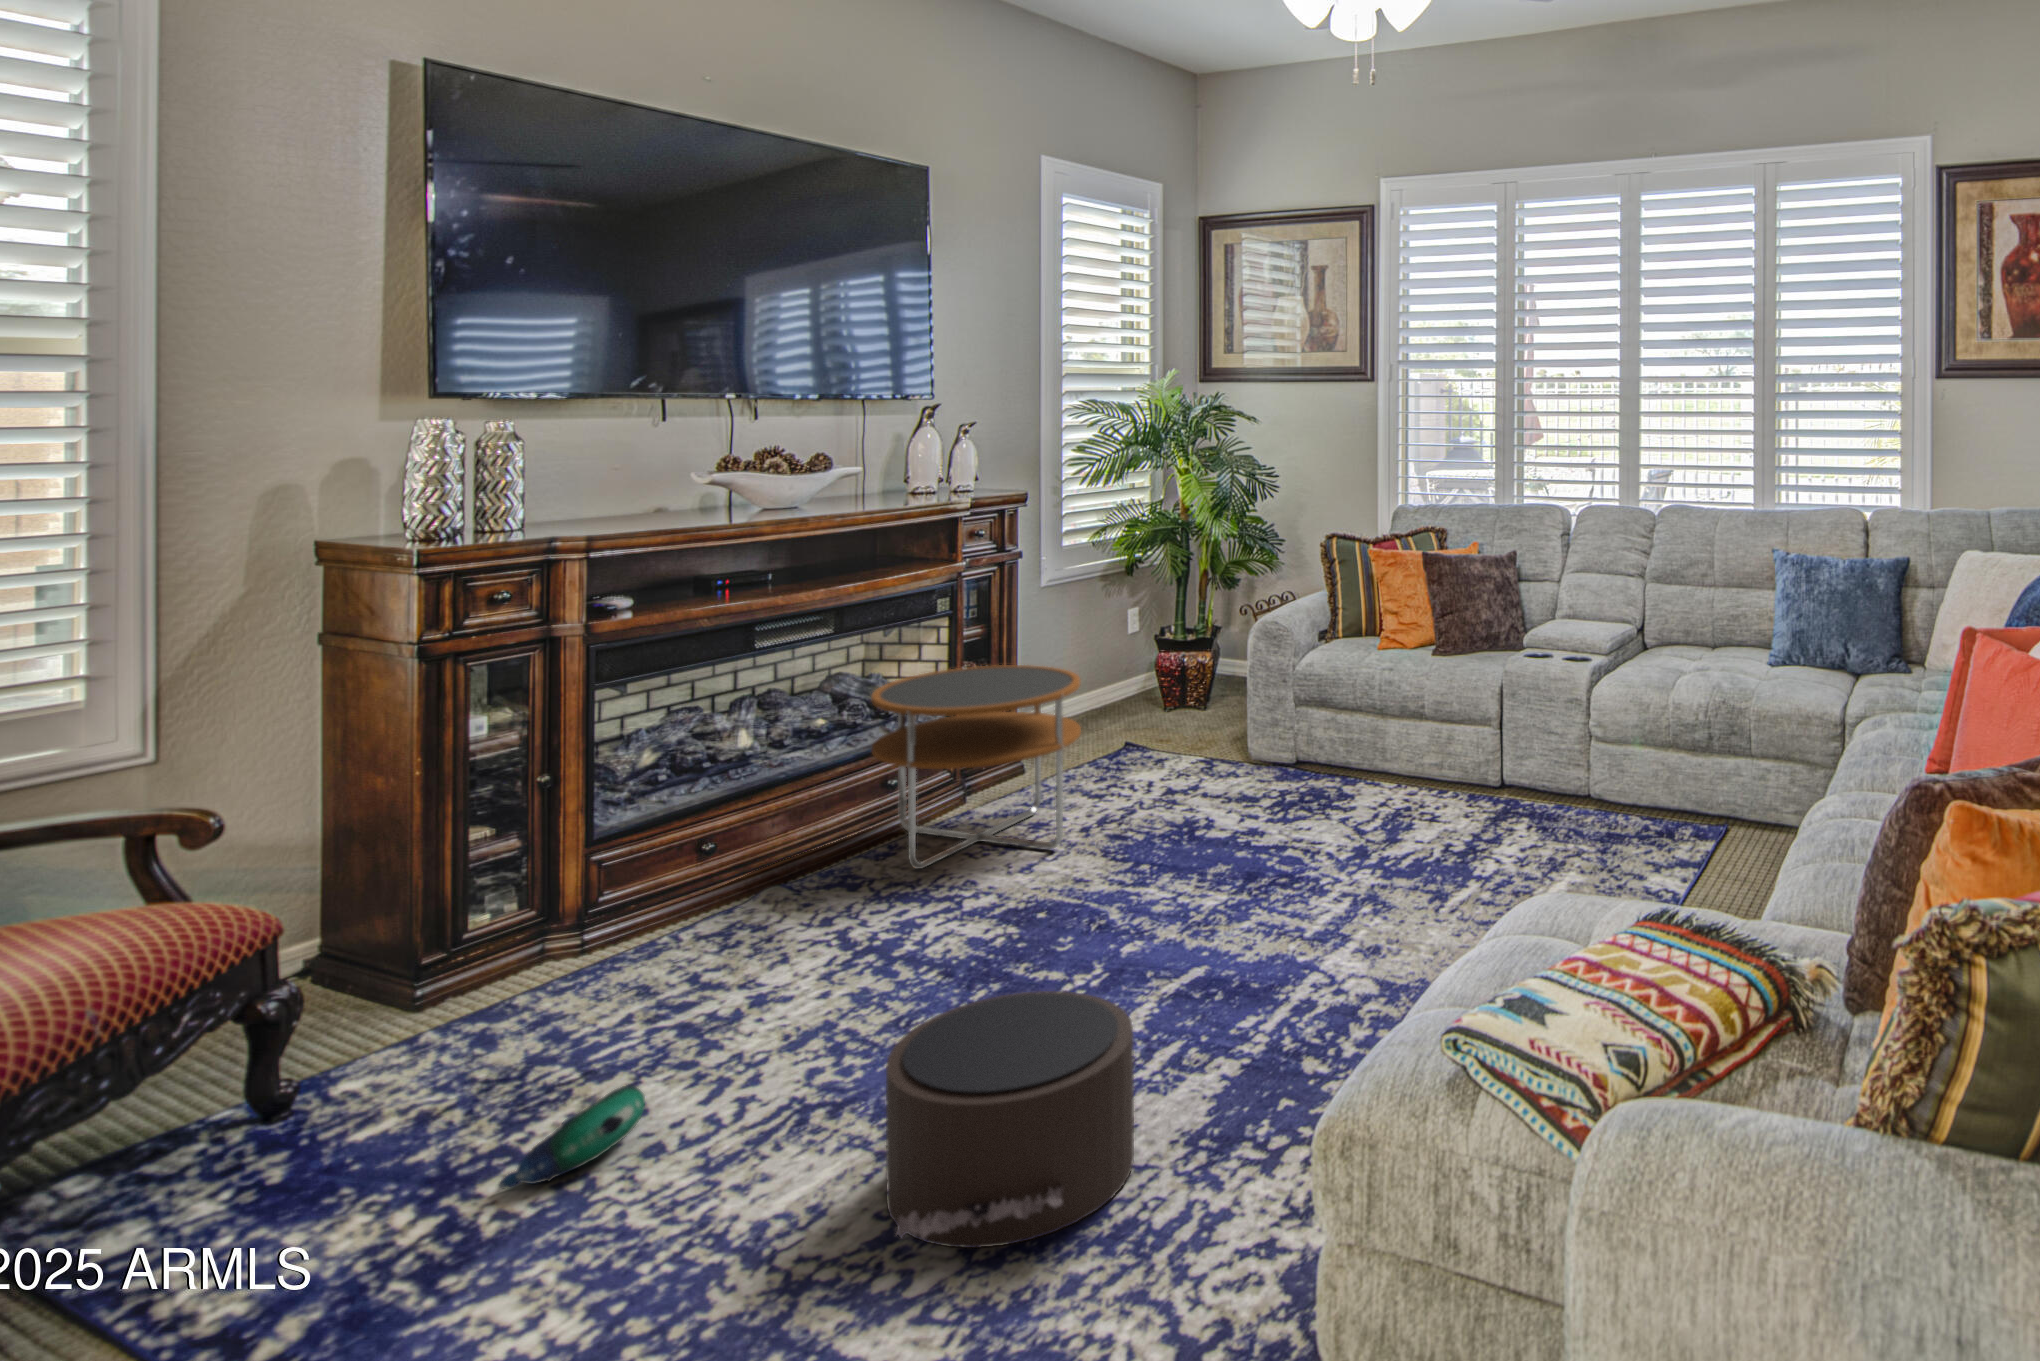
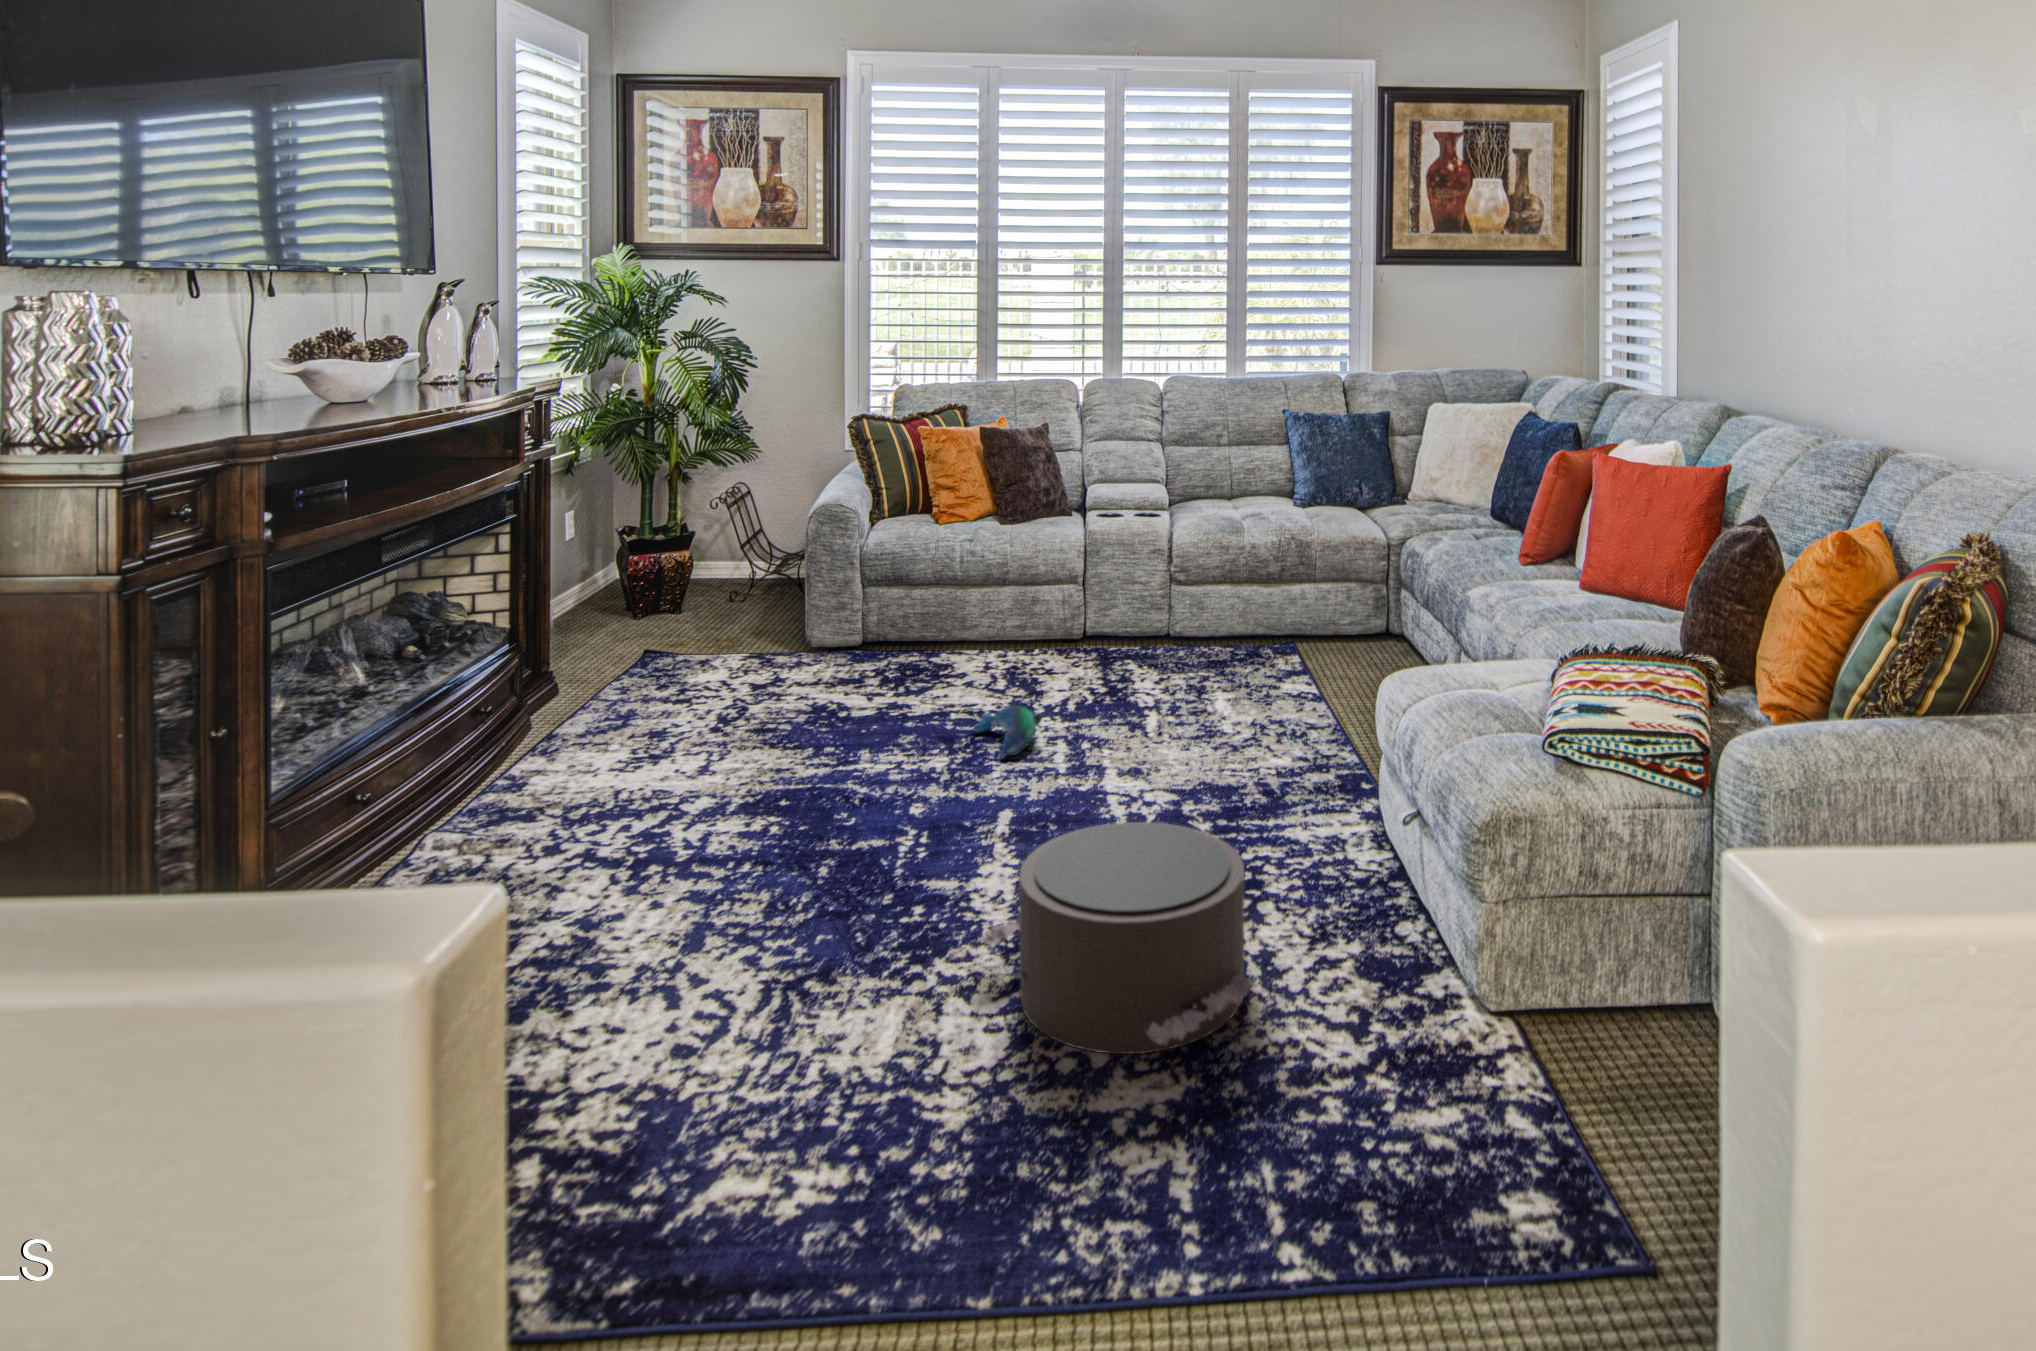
side table: present [871,665,1081,869] -> none [497,564,738,791]
plush toy: present [500,1085,645,1188] -> present [974,705,1042,759]

